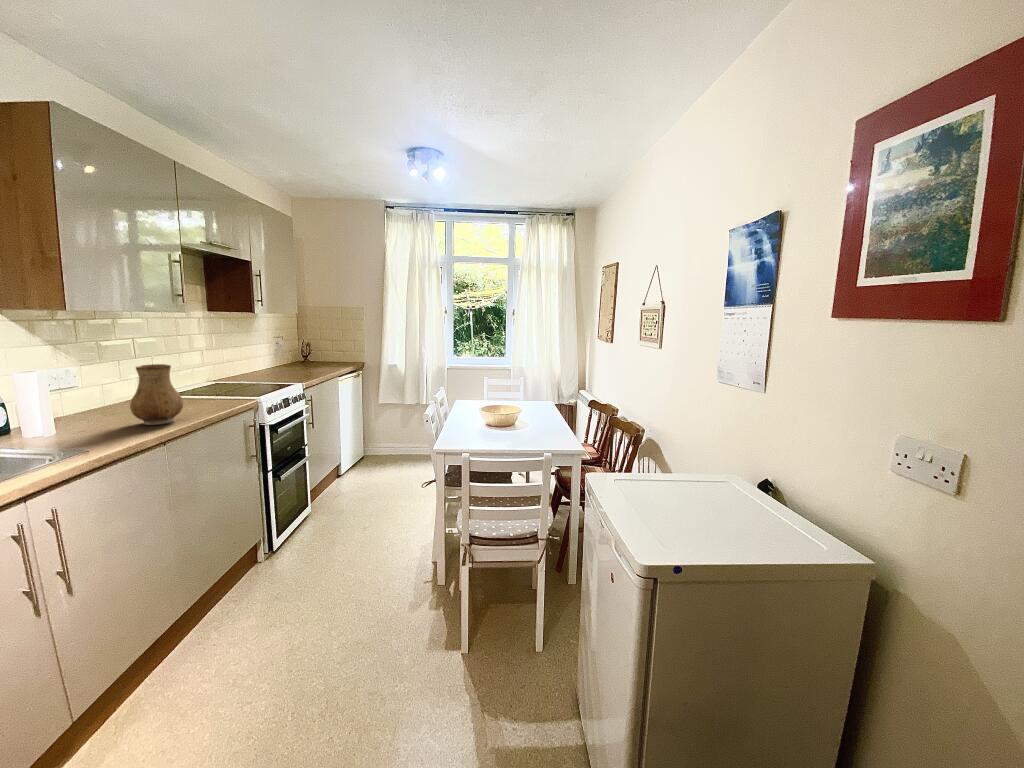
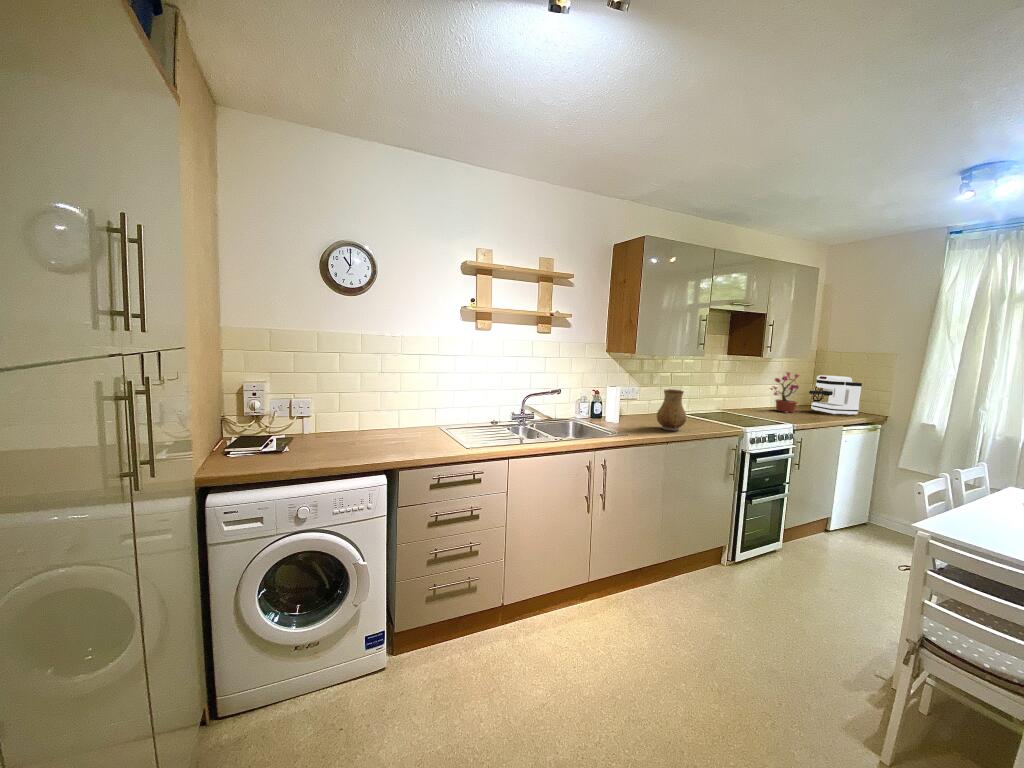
potted plant: none [264,329,296,373] -> present [770,372,799,413]
coffee maker: none [302,330,343,367] -> present [809,375,862,415]

